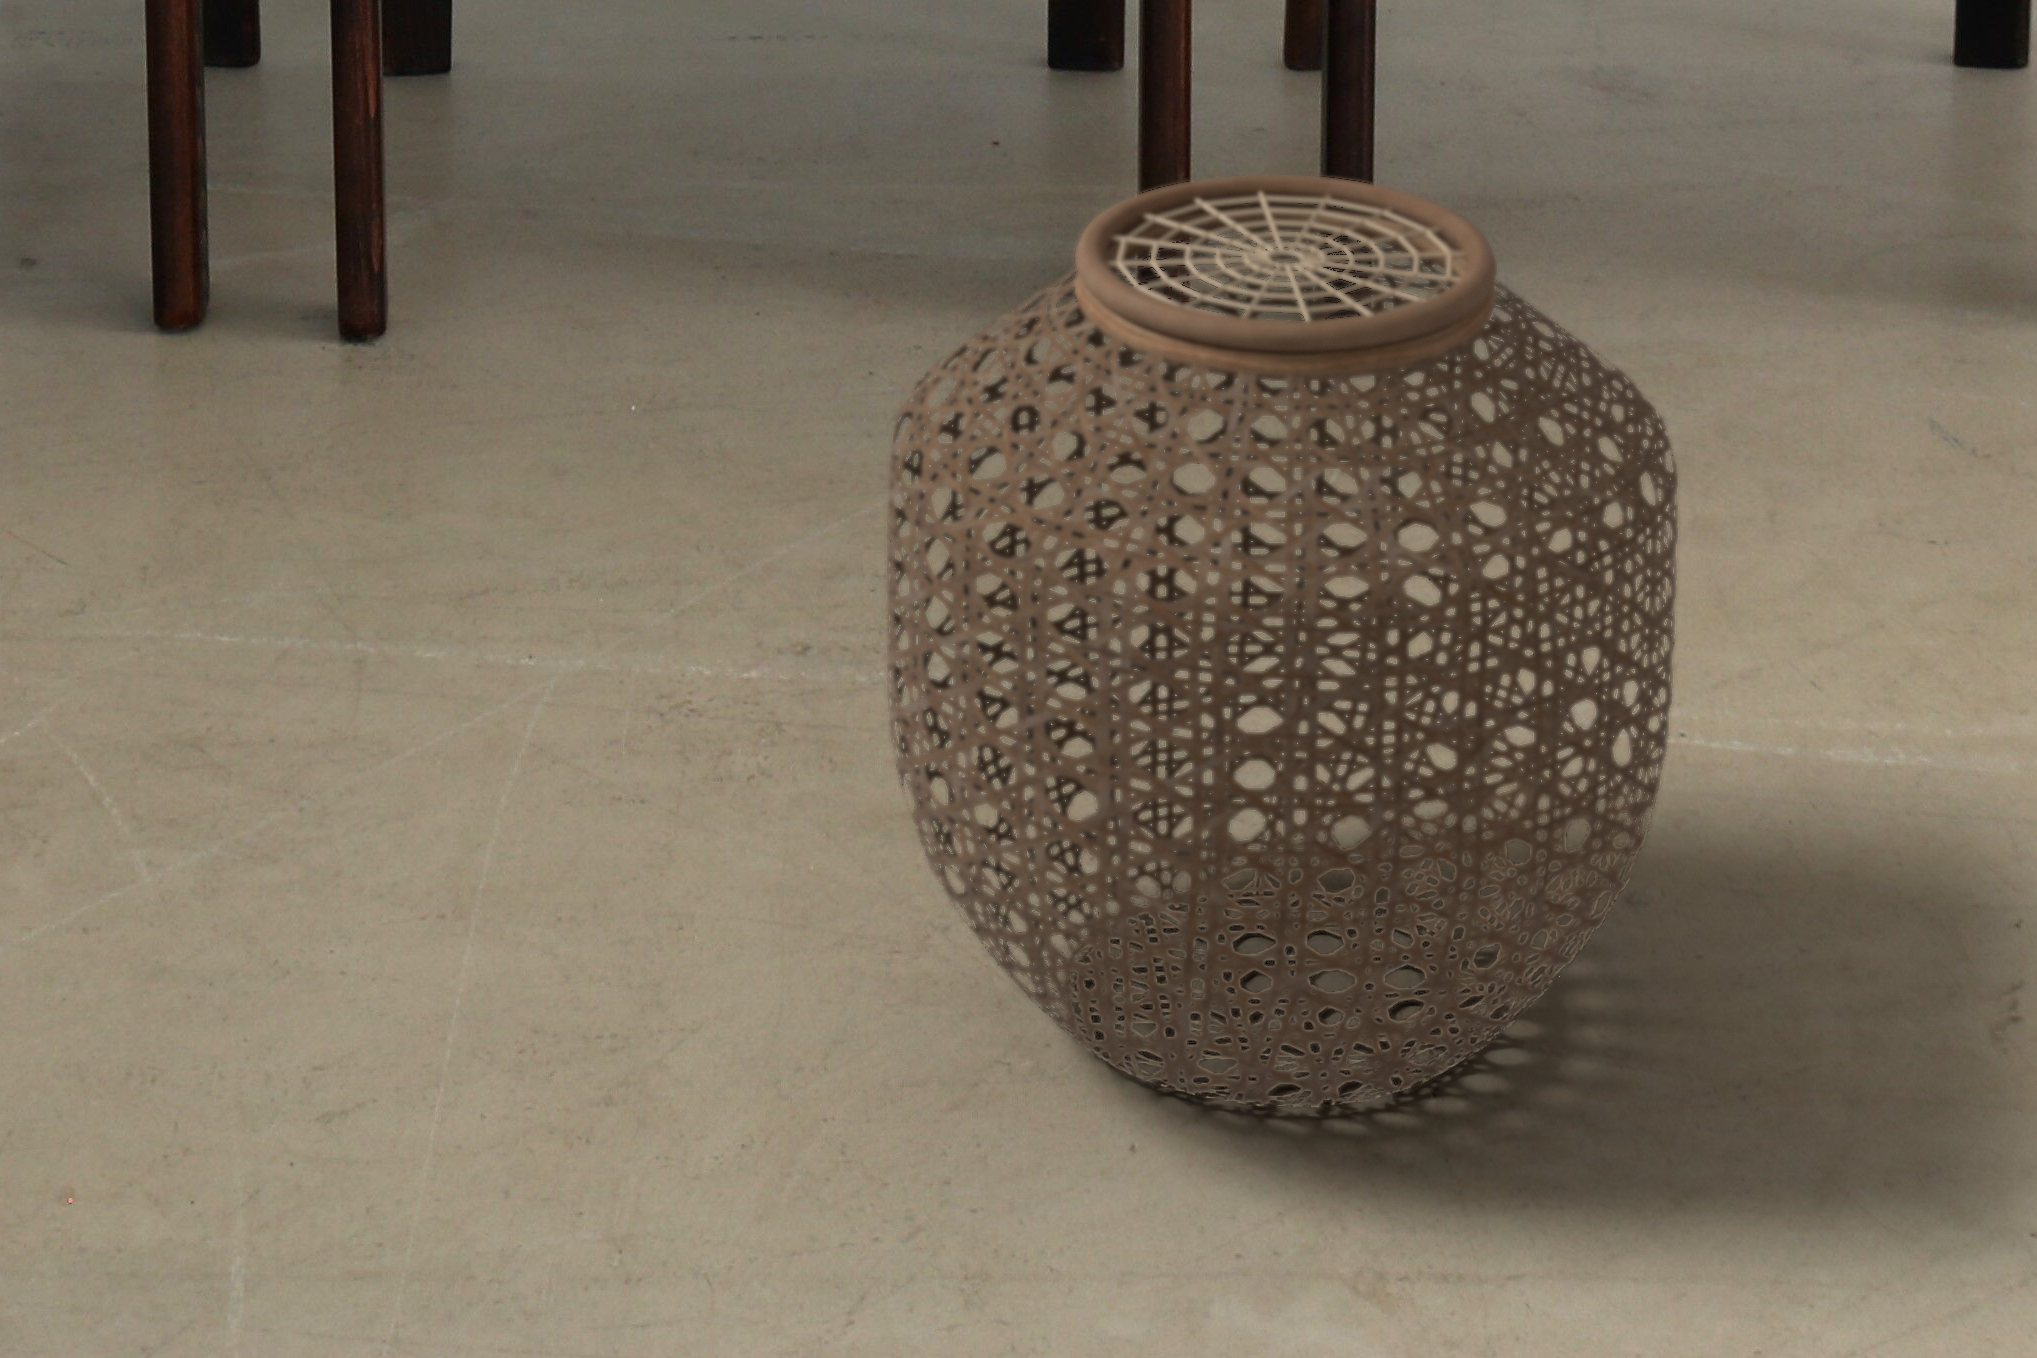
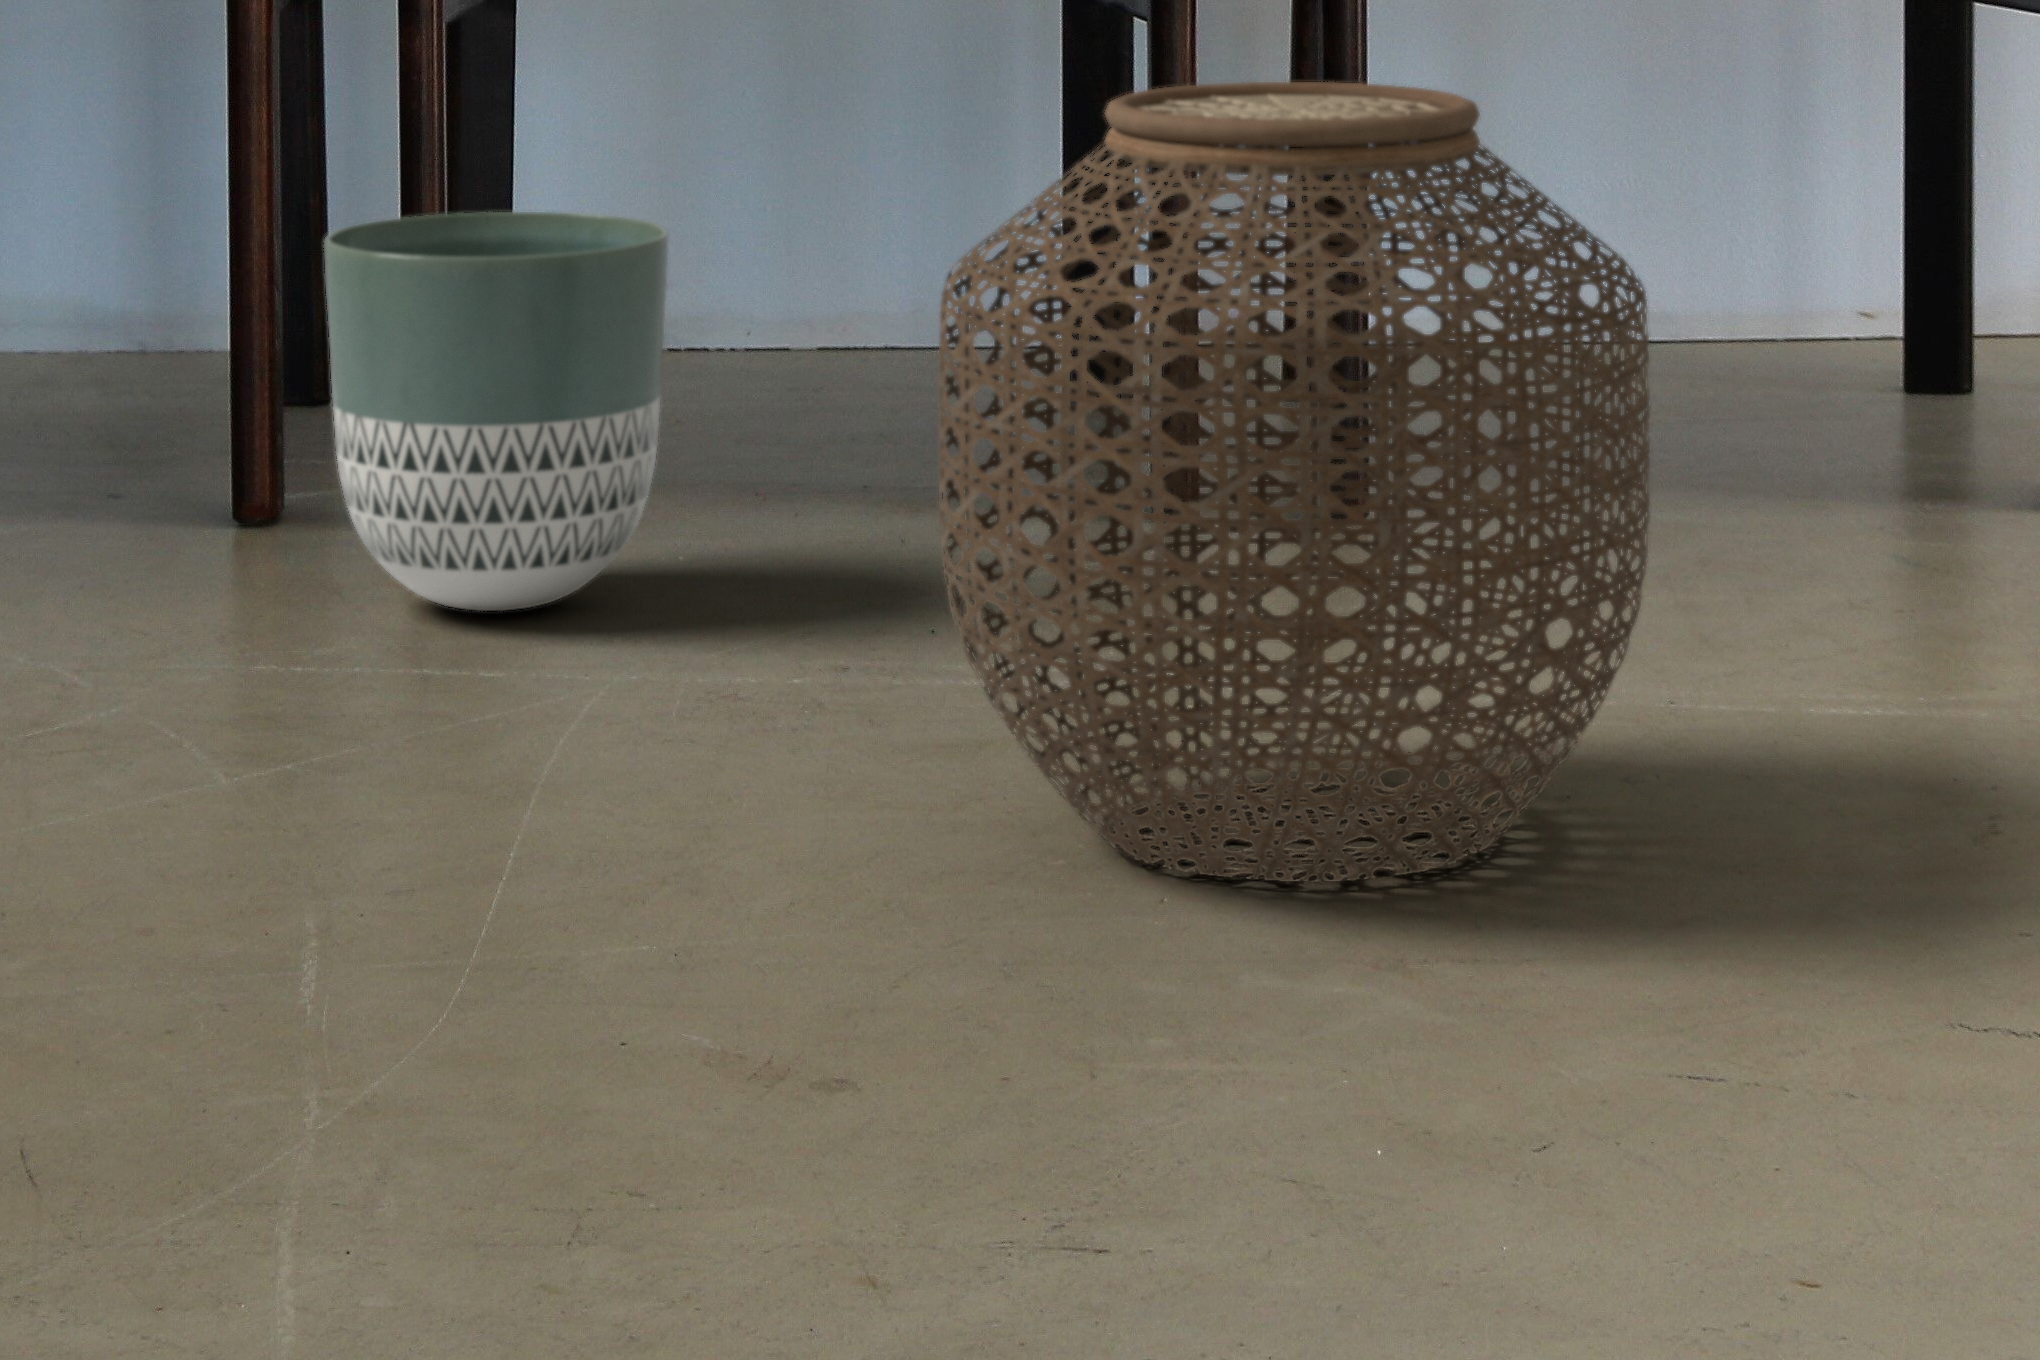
planter: none [234,58,608,517] -> present [324,212,668,611]

